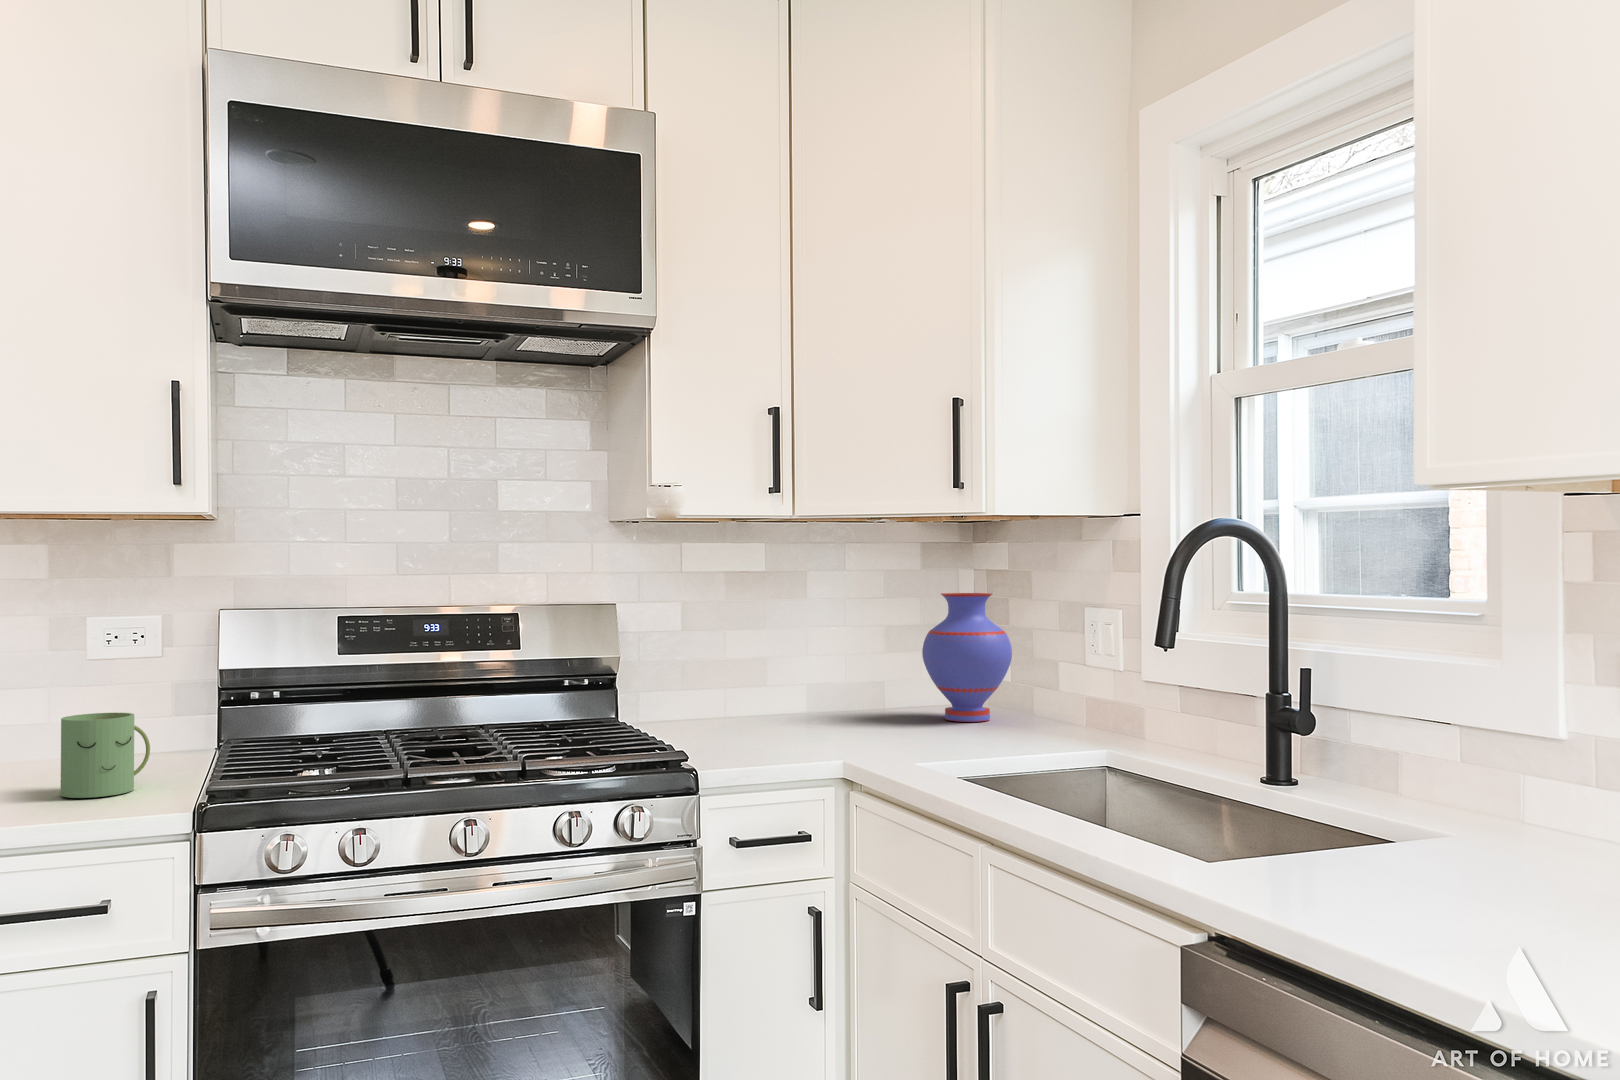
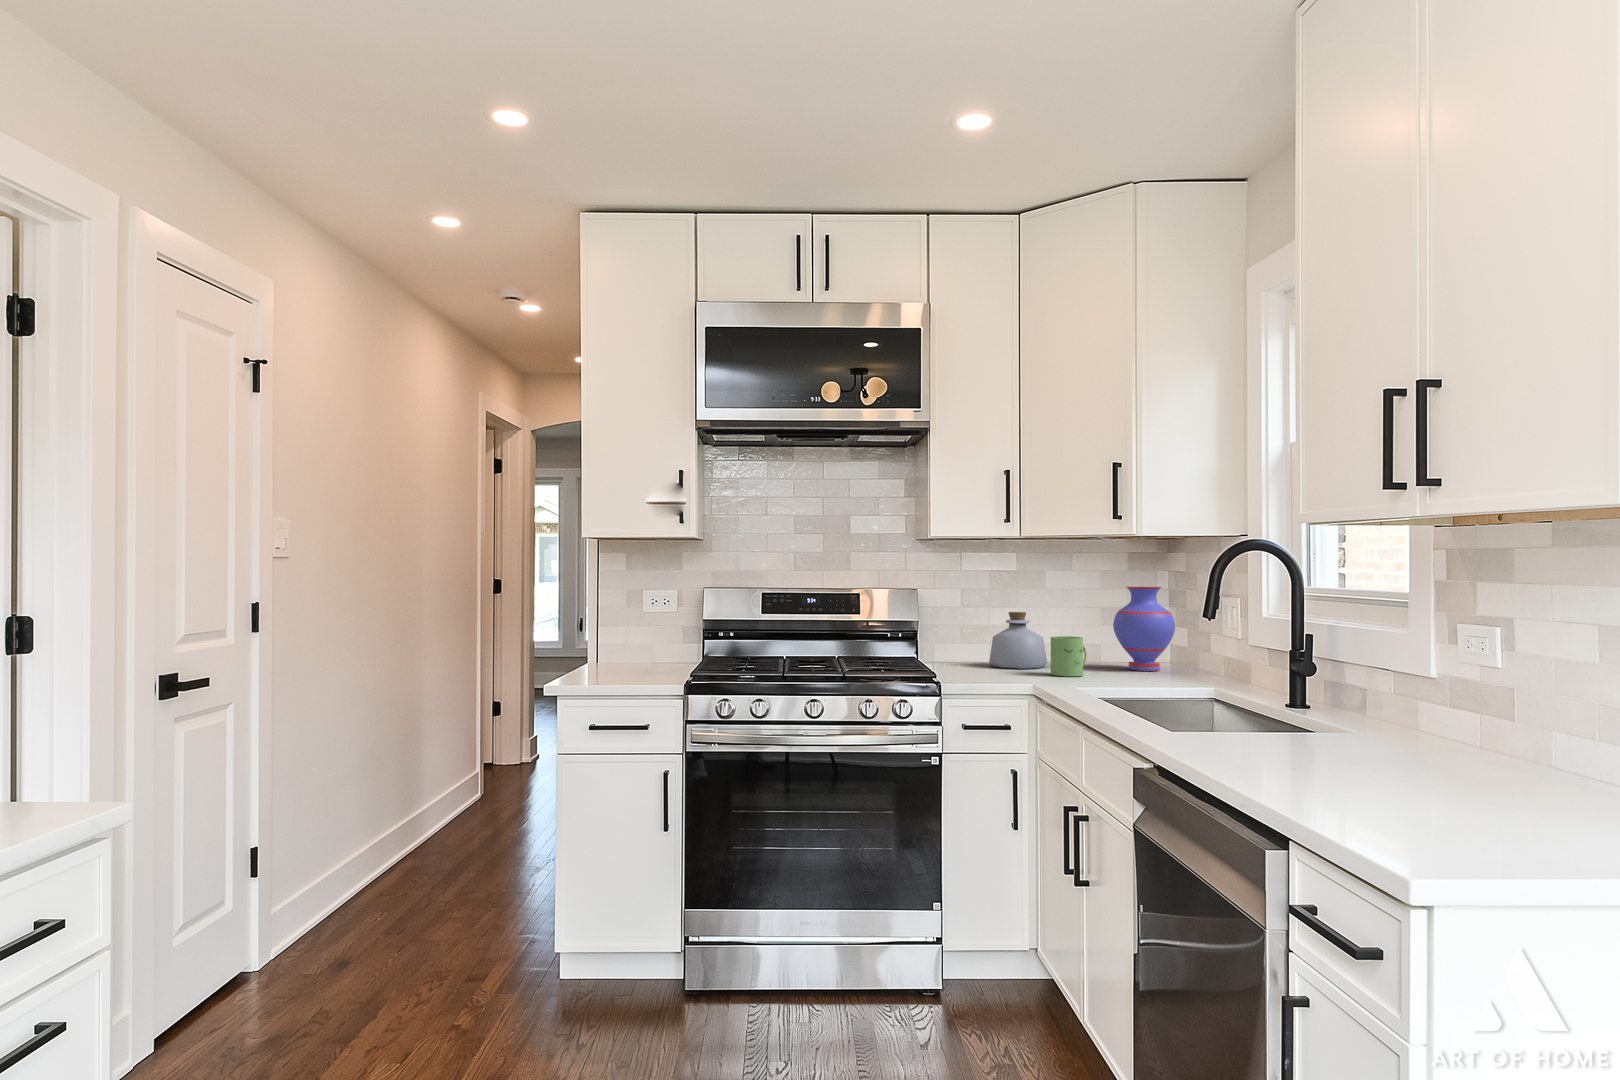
bottle: none [736,637,826,729] -> present [989,612,1047,669]
mug: present [61,713,150,798] -> present [1051,636,1087,676]

